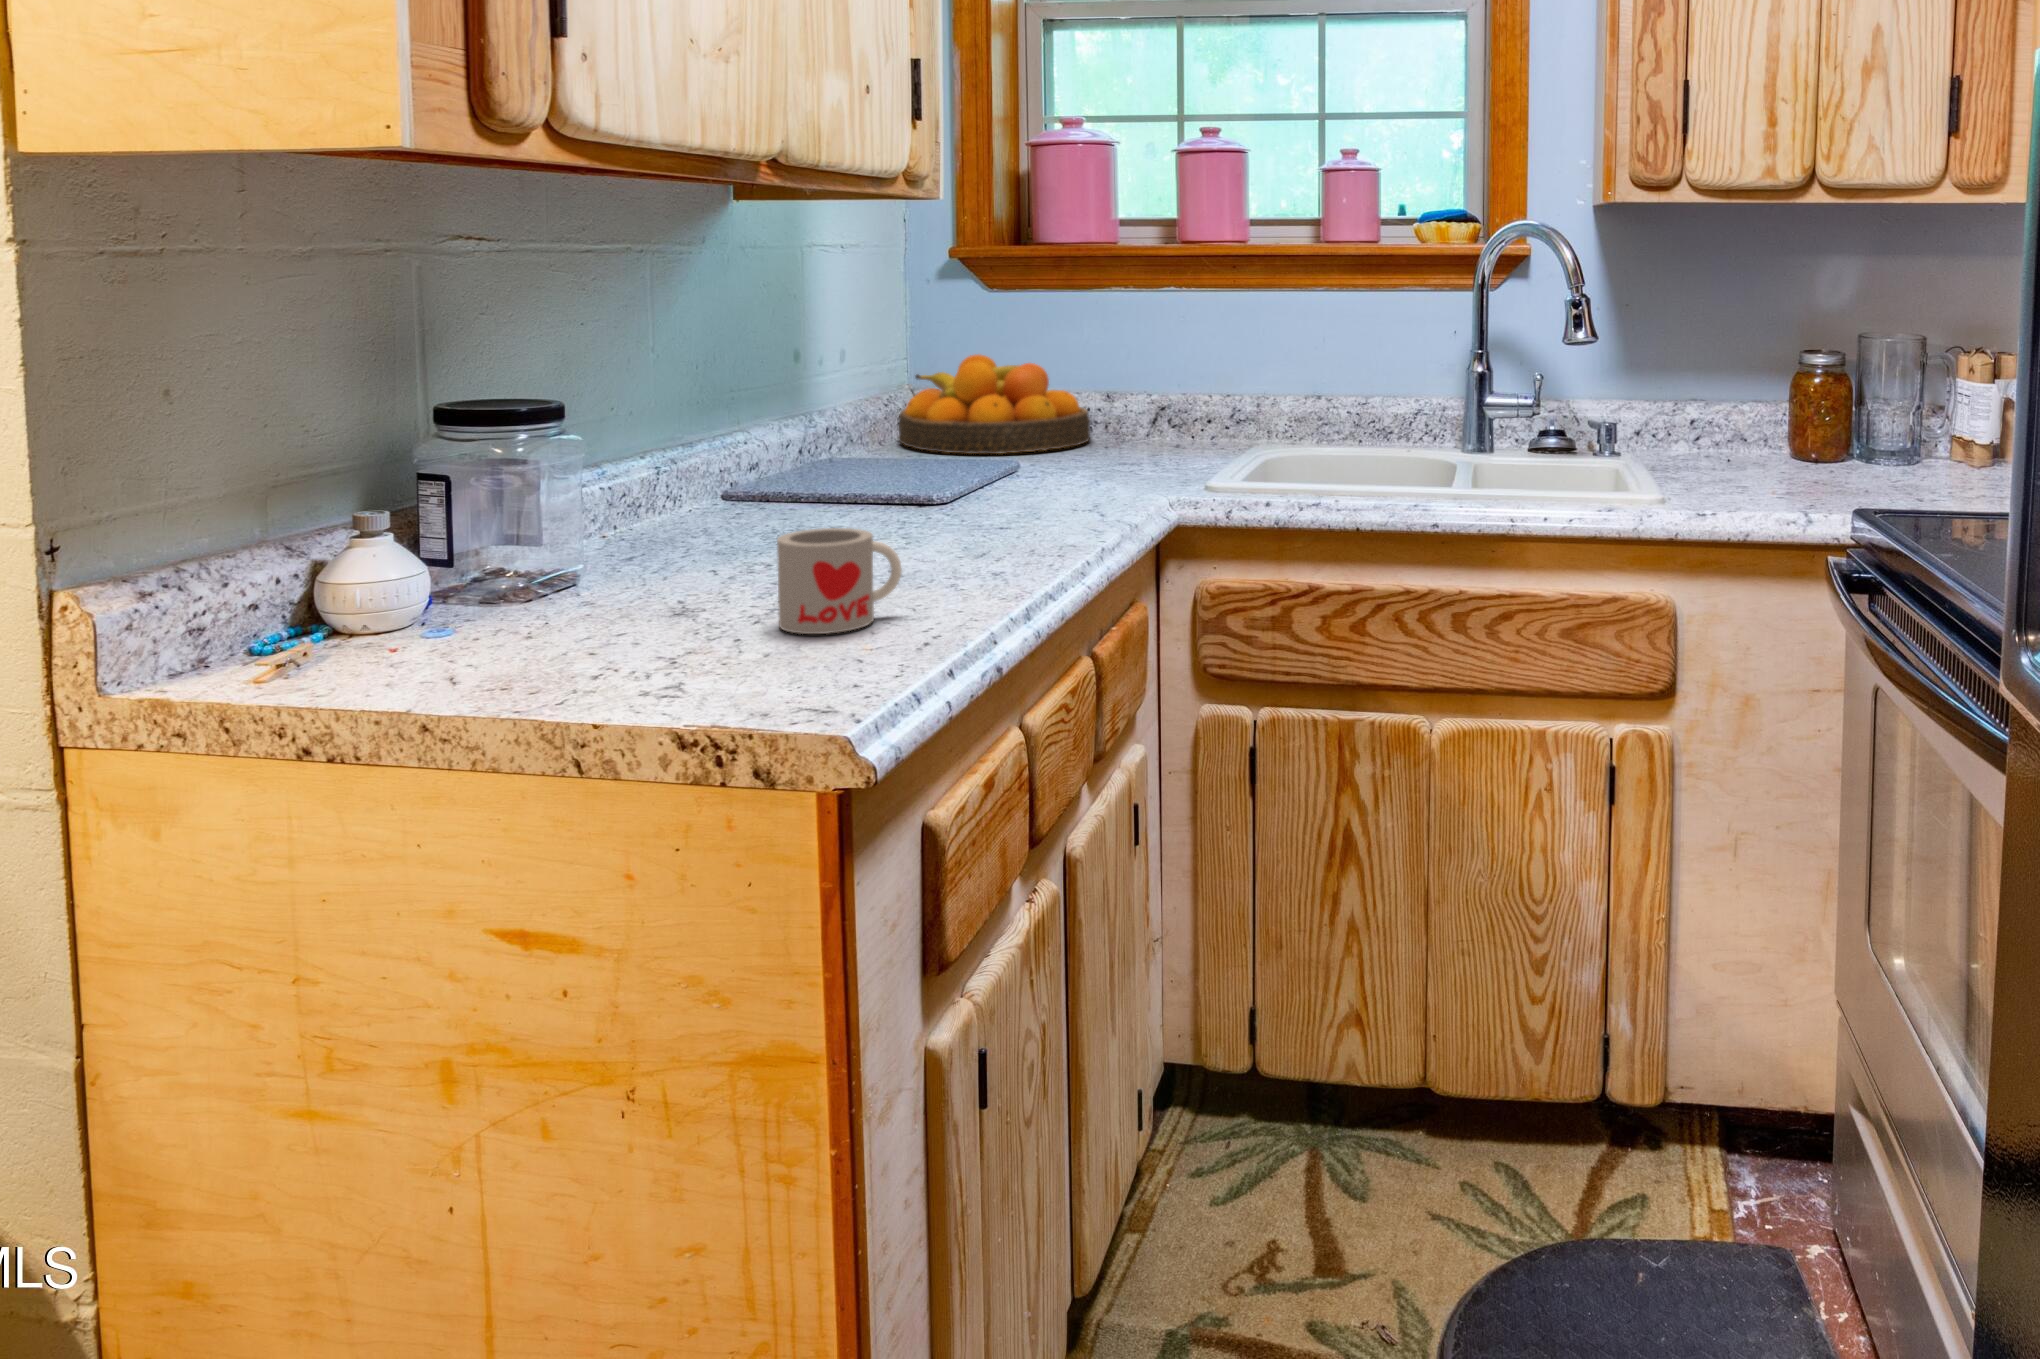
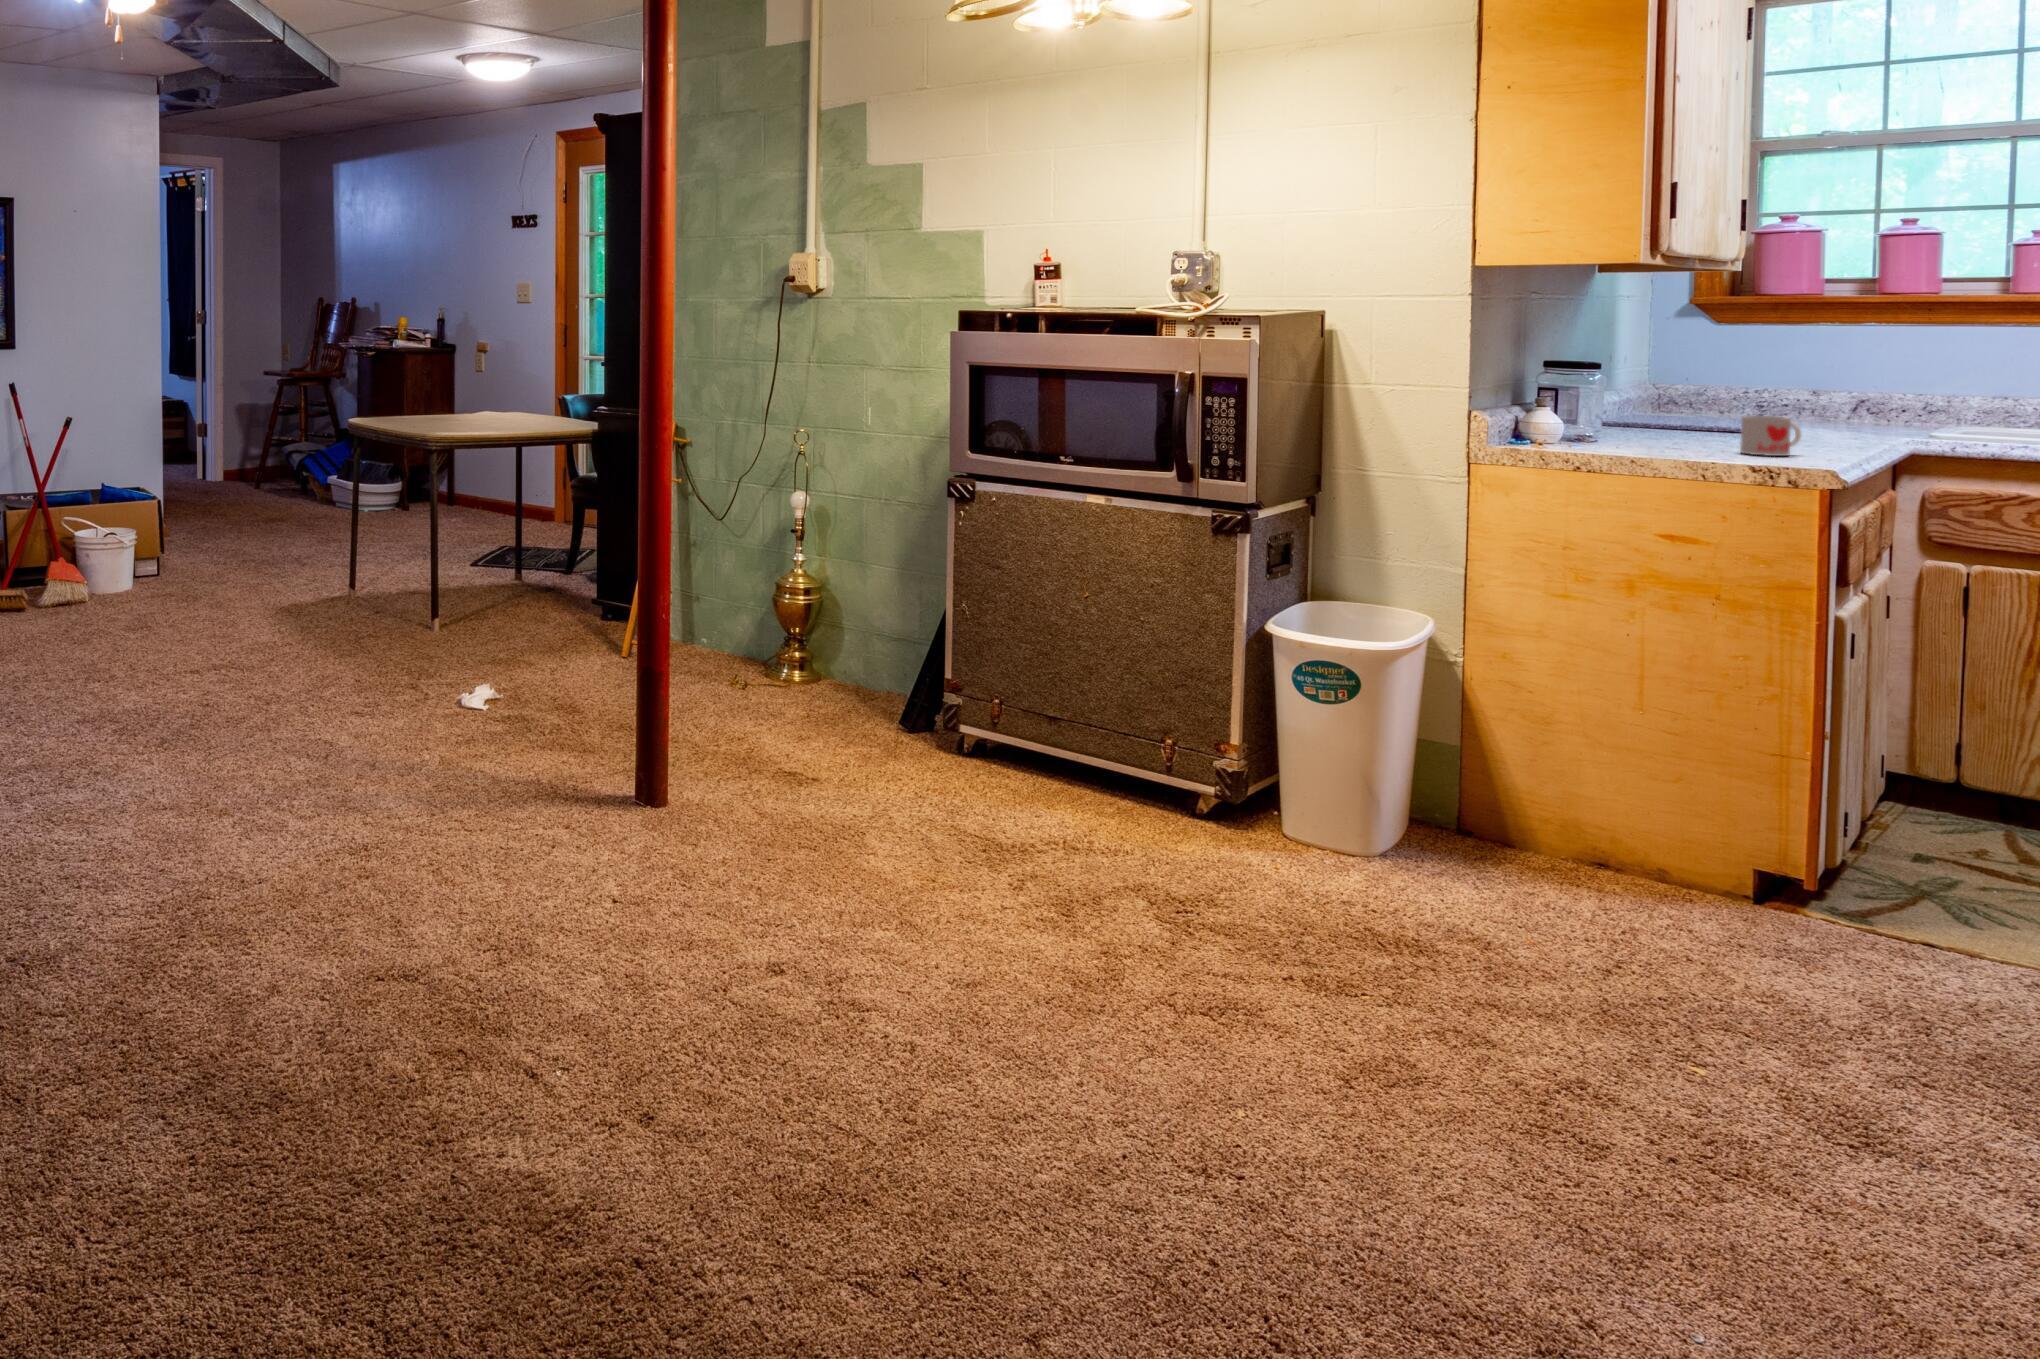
fruit bowl: present [899,354,1090,454] -> none [1657,362,1803,419]

